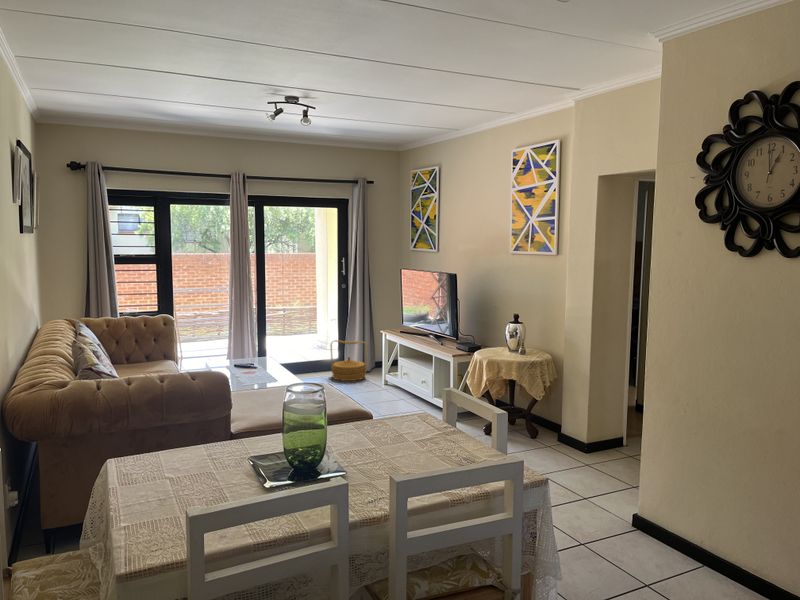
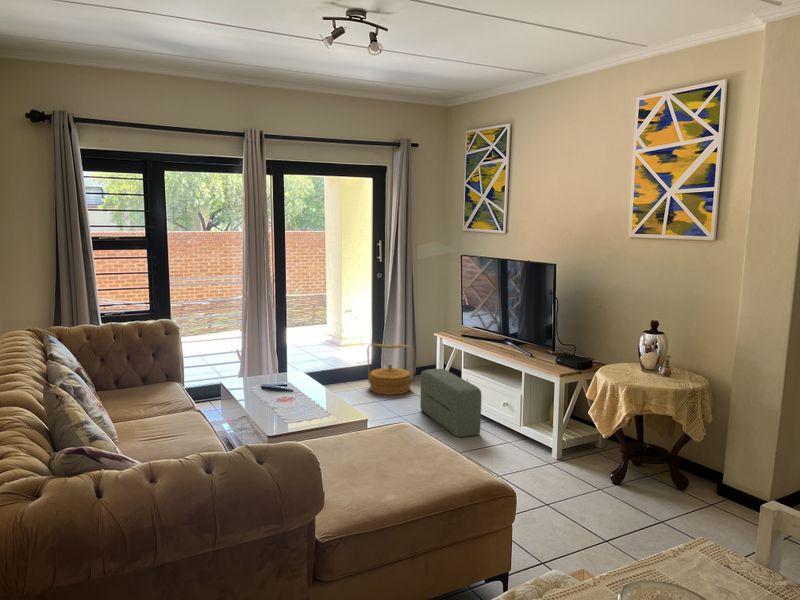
pouf: none [365,358,403,408] -> present [420,369,481,437]

